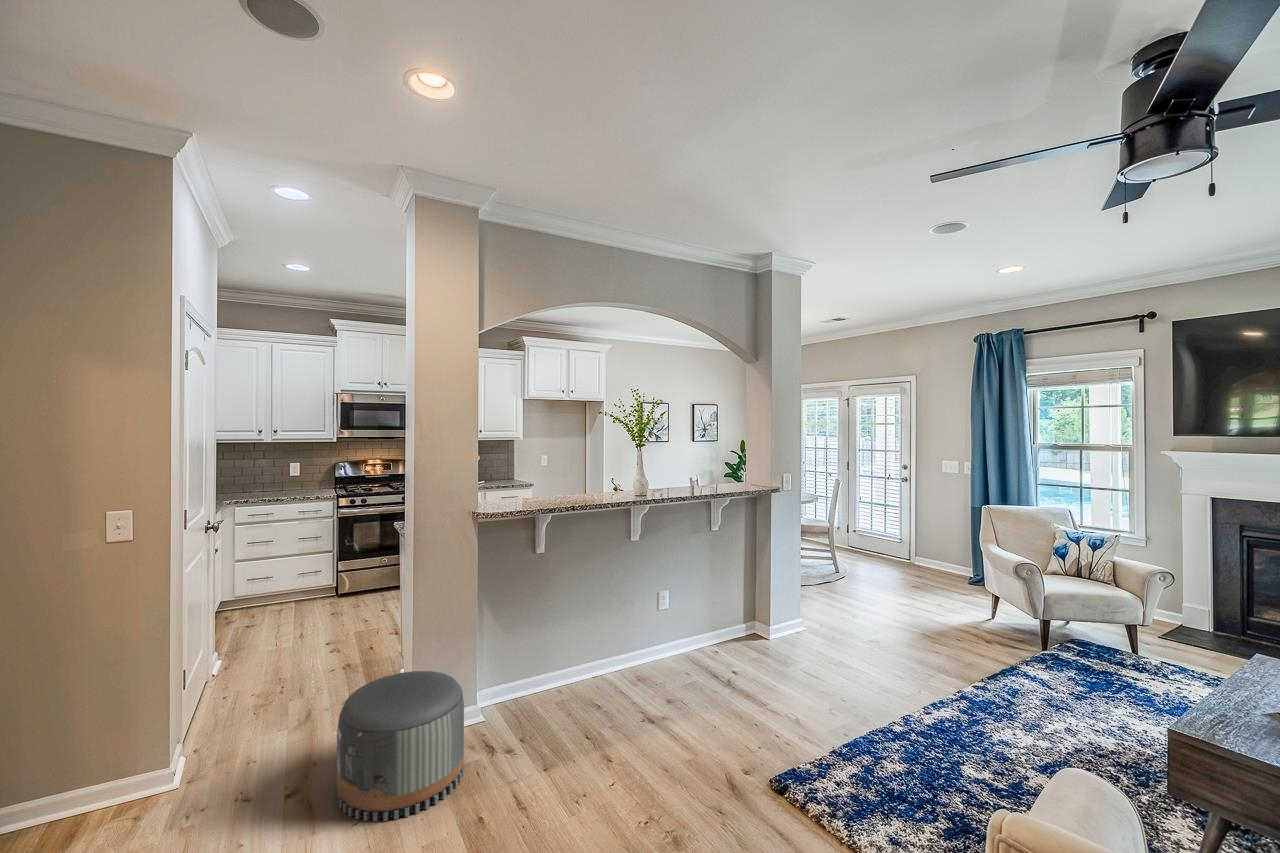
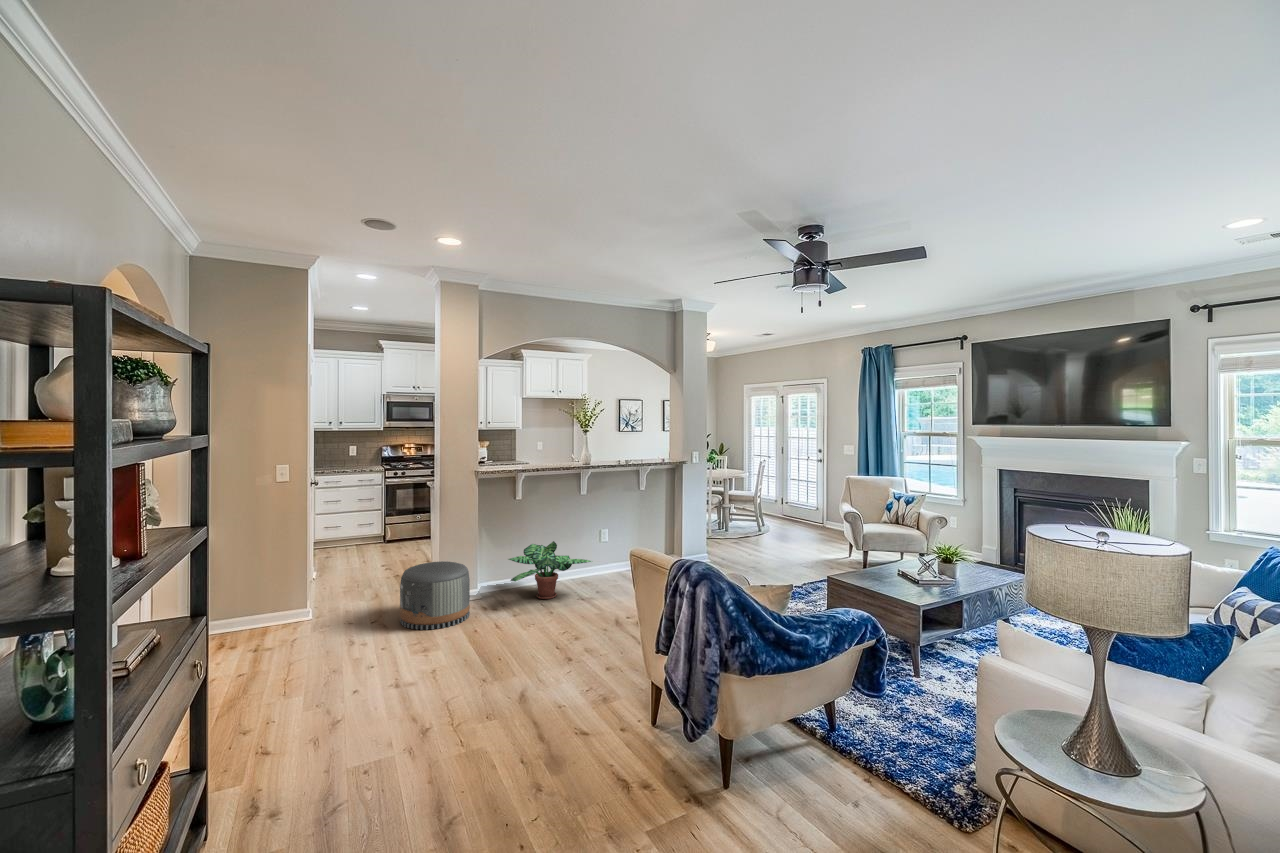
potted plant: none [525,621,664,722] -> present [508,541,592,599]

